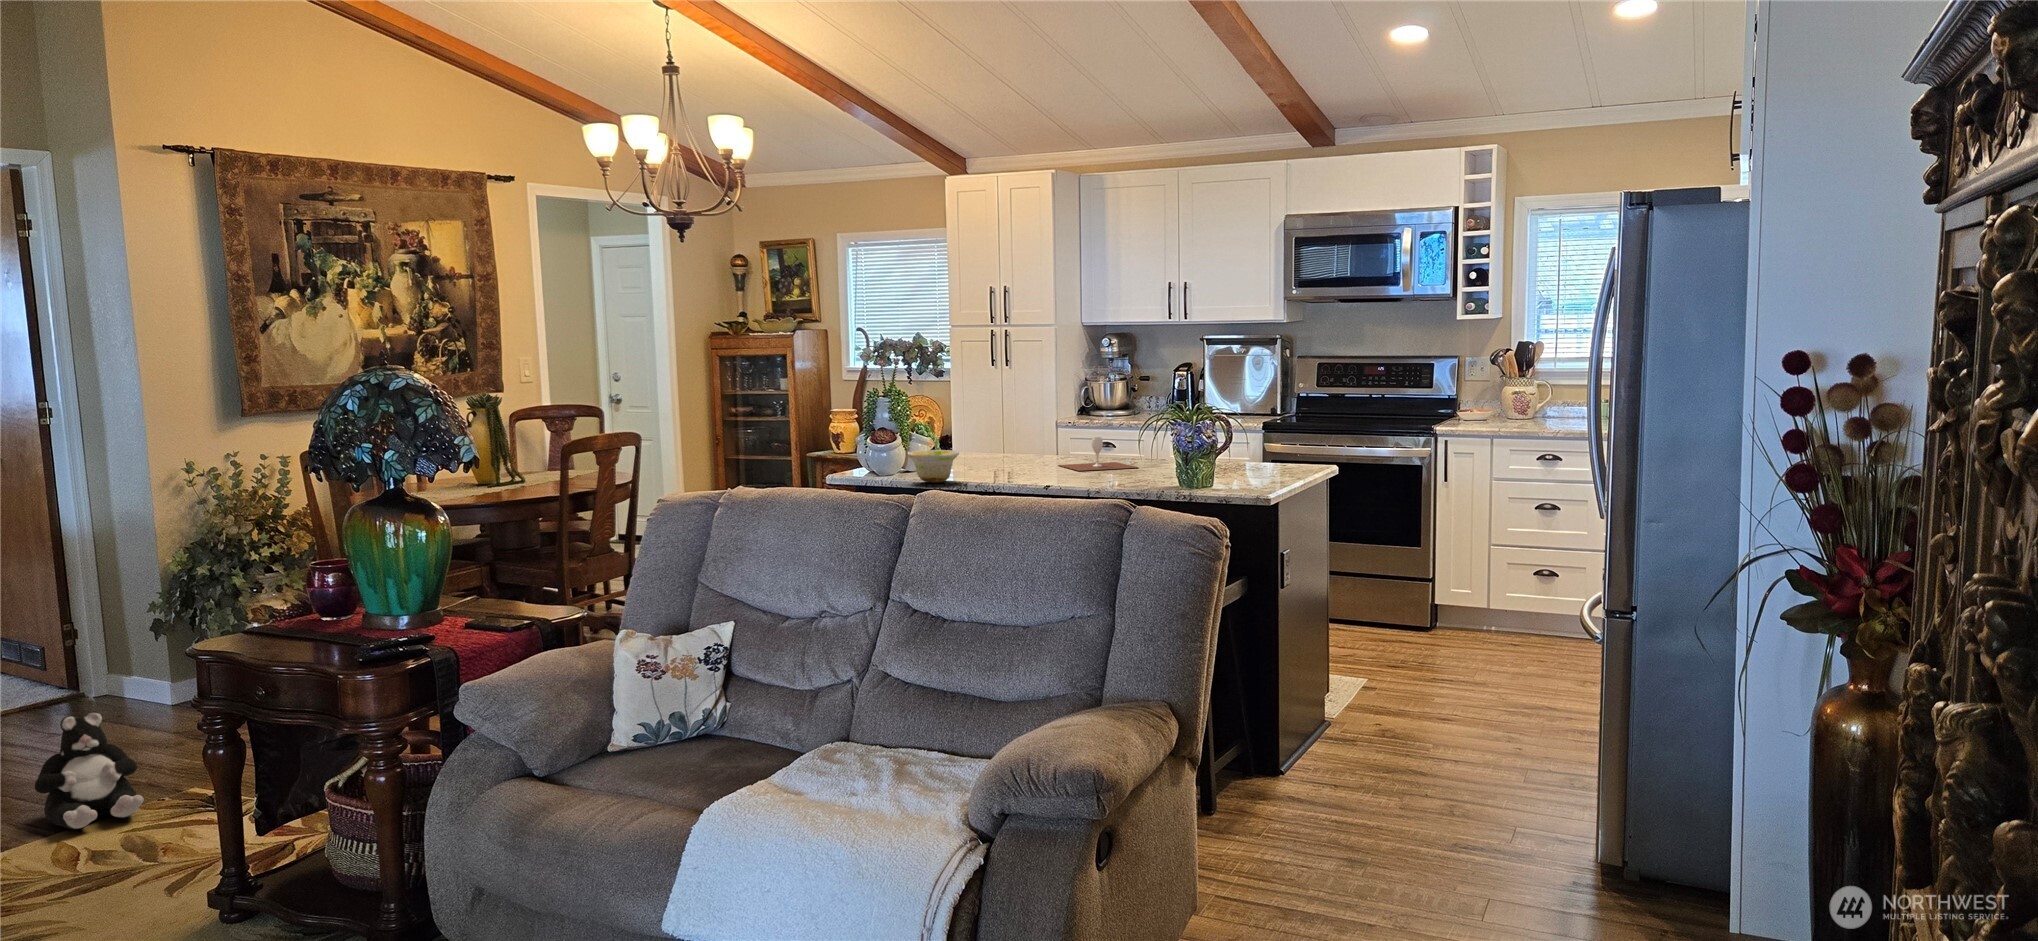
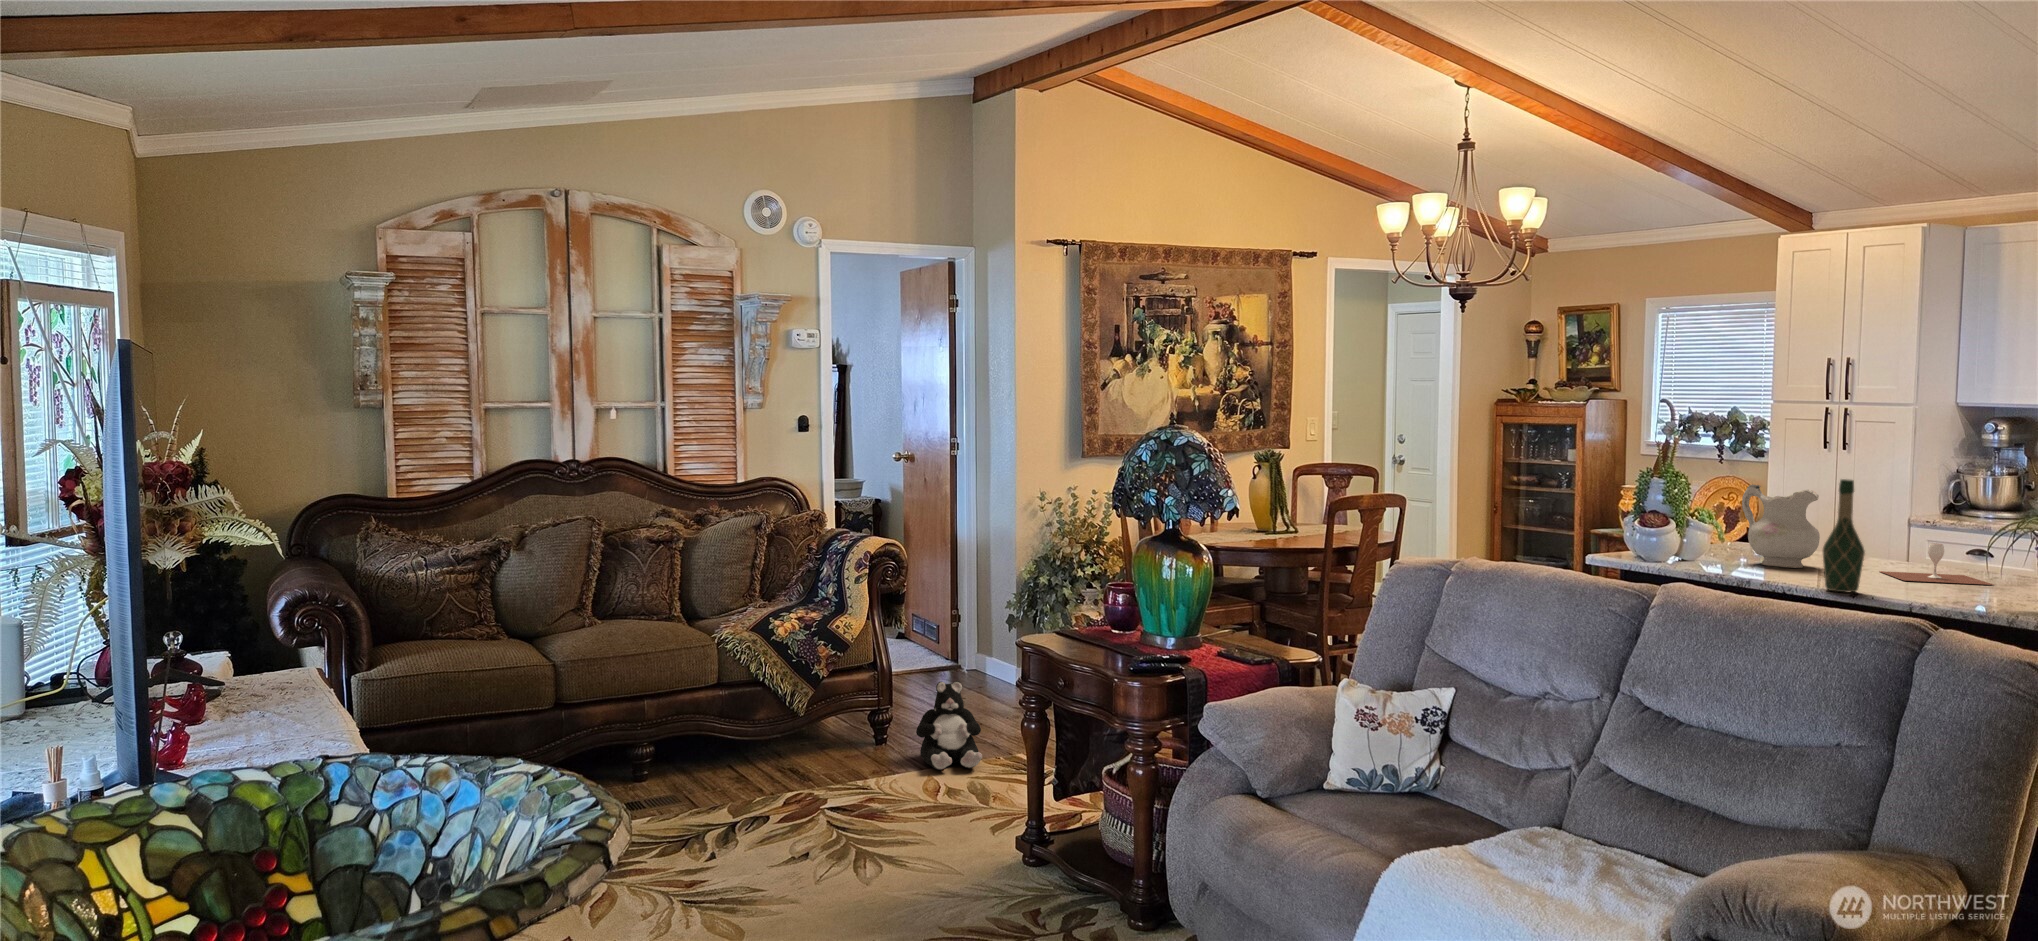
wine bottle: none [1023,387,1055,485] -> present [1823,479,1865,592]
ceramic pitcher: none [951,397,1013,469] -> present [1742,484,1820,568]
bowl: present [908,450,959,483] -> none [1679,539,1742,576]

